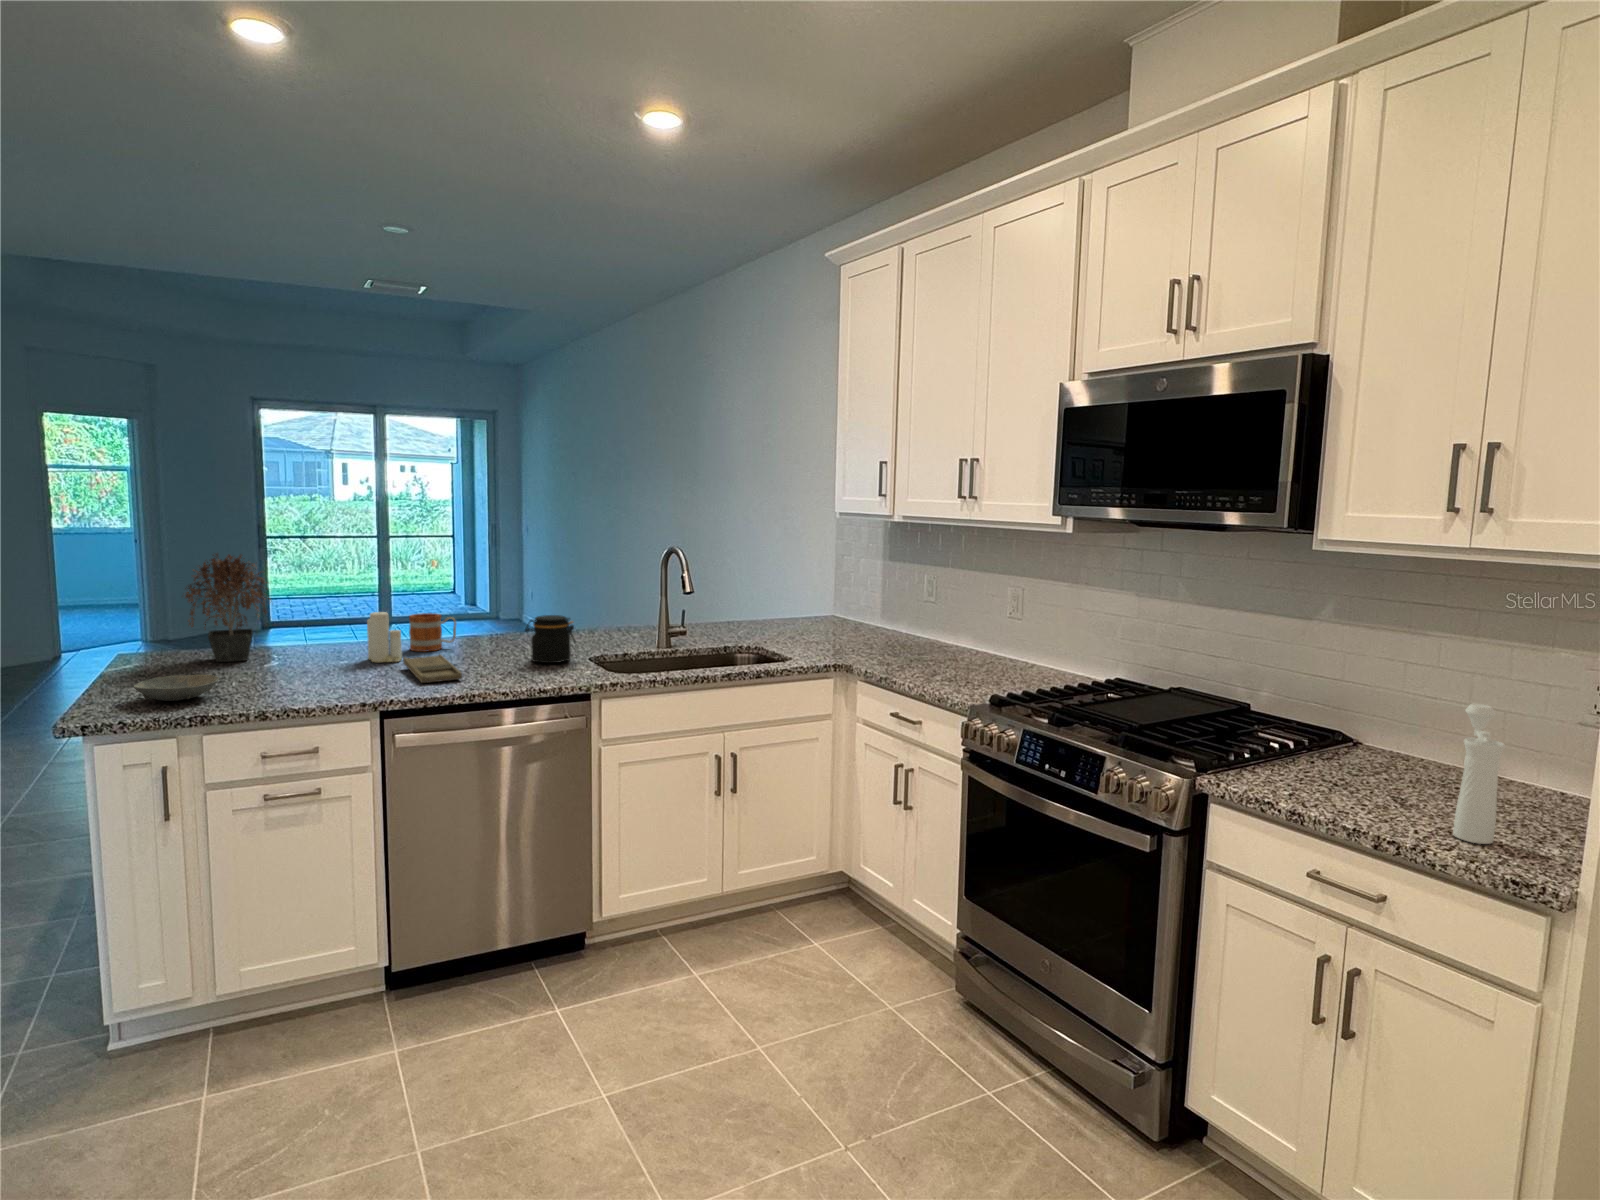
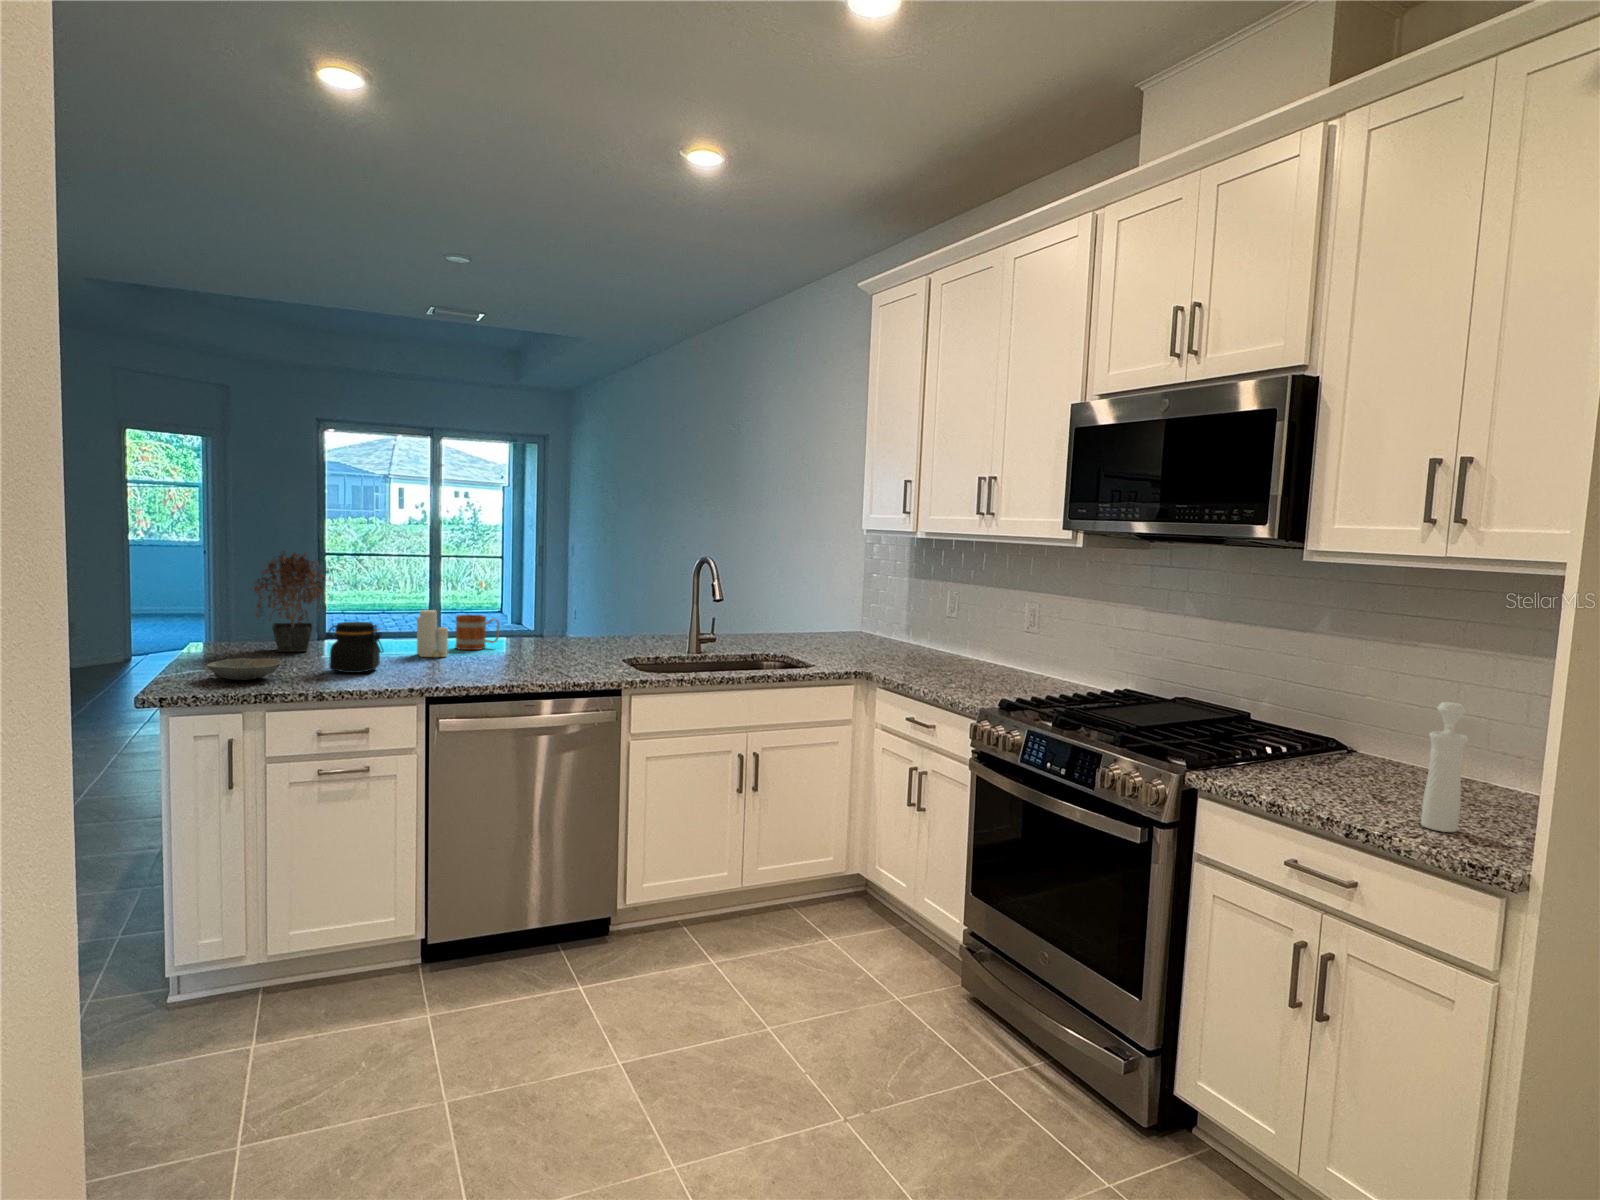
jar: present [525,615,575,663] -> present [326,622,383,673]
tray: present [403,655,462,683] -> none [449,651,502,674]

